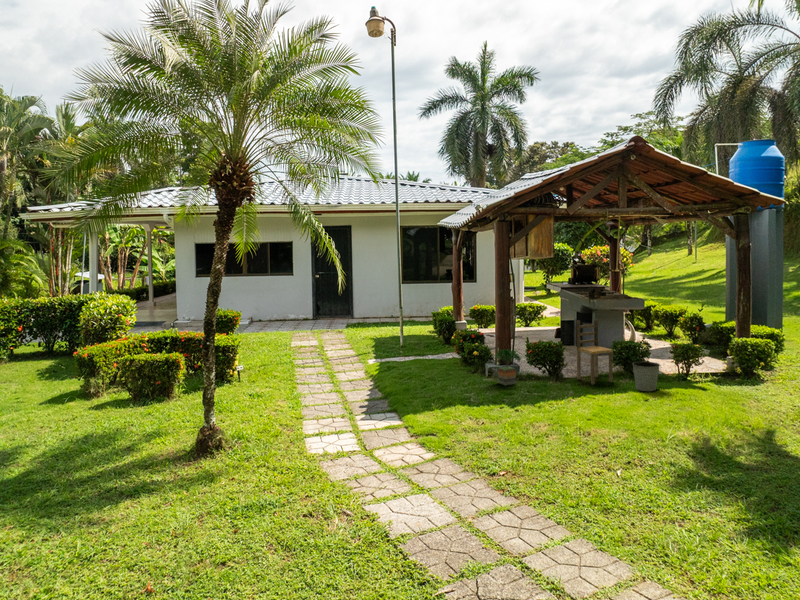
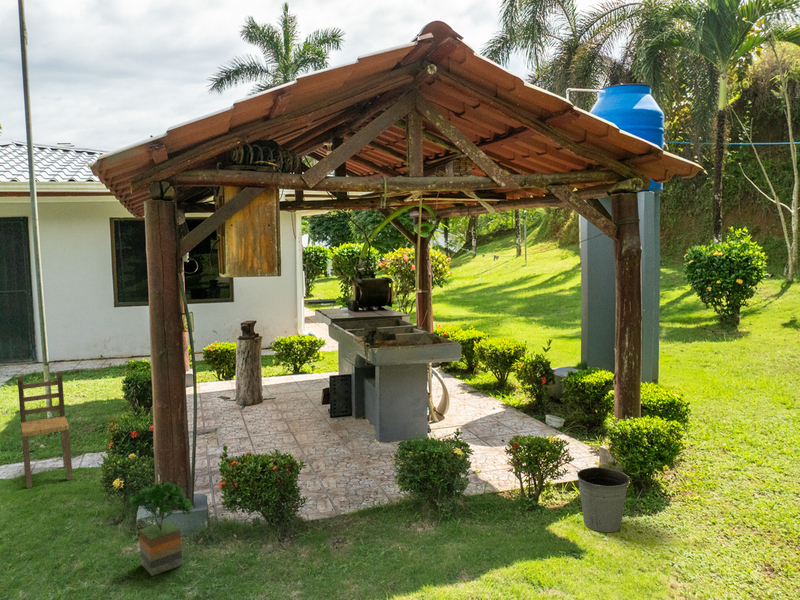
chair: present [577,319,613,385] -> present [17,372,73,488]
bucket: present [633,362,660,391] -> present [576,467,632,532]

